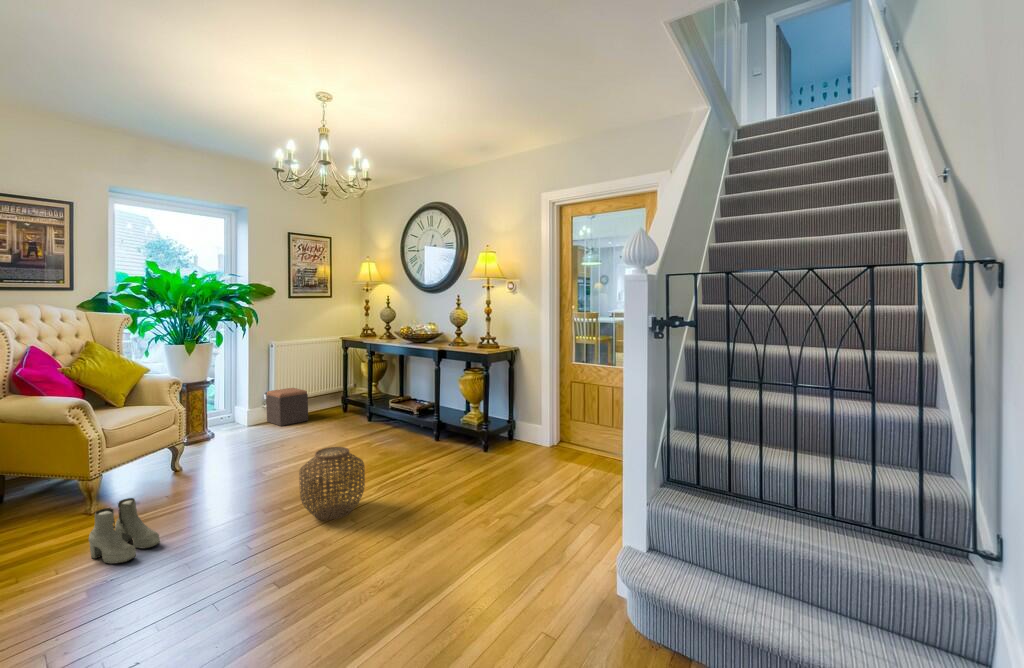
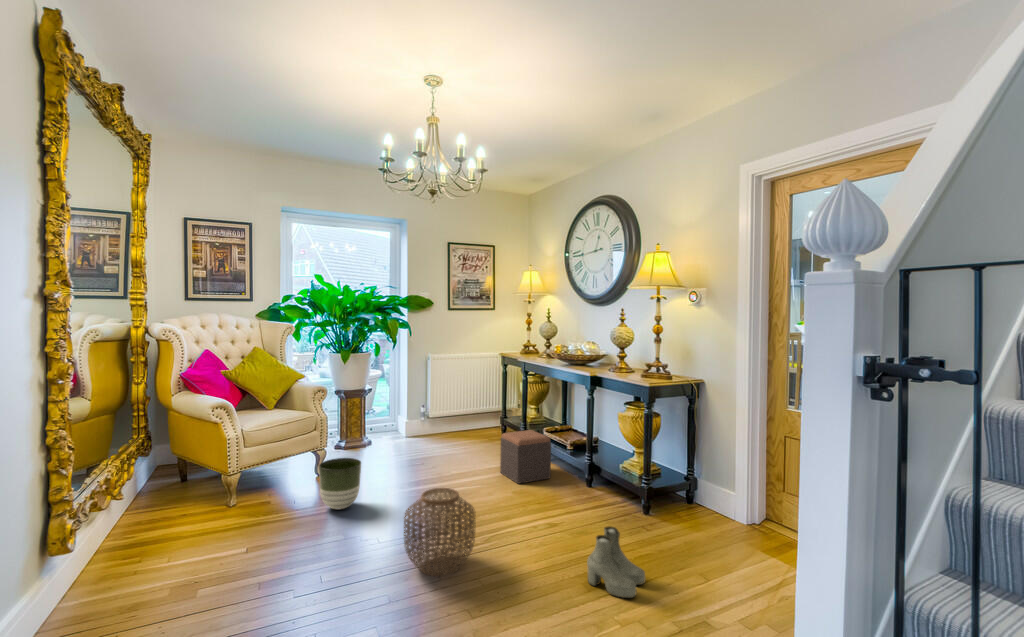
footstool: present [266,388,308,426] -> present [500,430,551,484]
planter: none [182,439,229,489] -> present [319,458,361,510]
boots: present [89,498,160,564] -> present [587,526,646,598]

